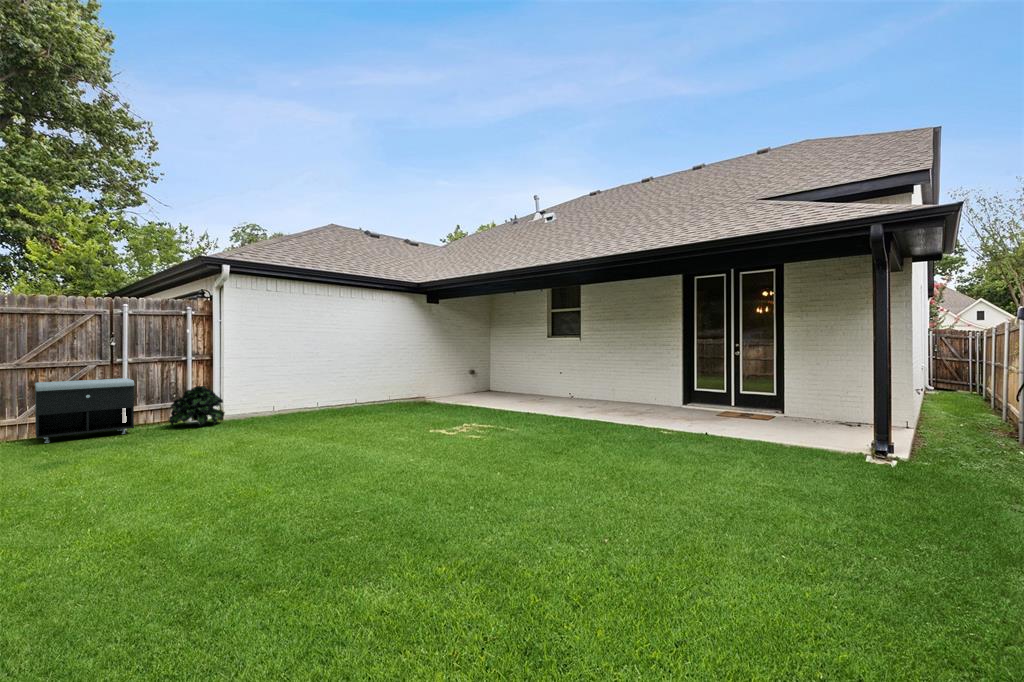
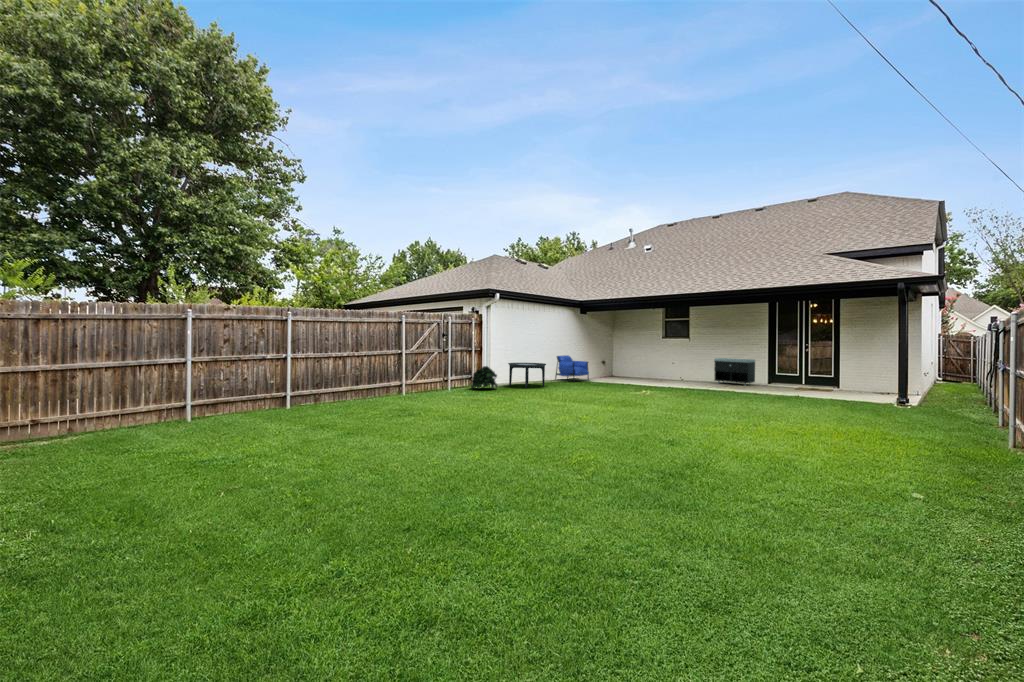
armchair: none [374,364,425,406] -> present [555,355,589,380]
round table: none [257,377,326,421] -> present [508,363,546,388]
storage bench: present [35,378,134,443] -> present [714,358,755,385]

